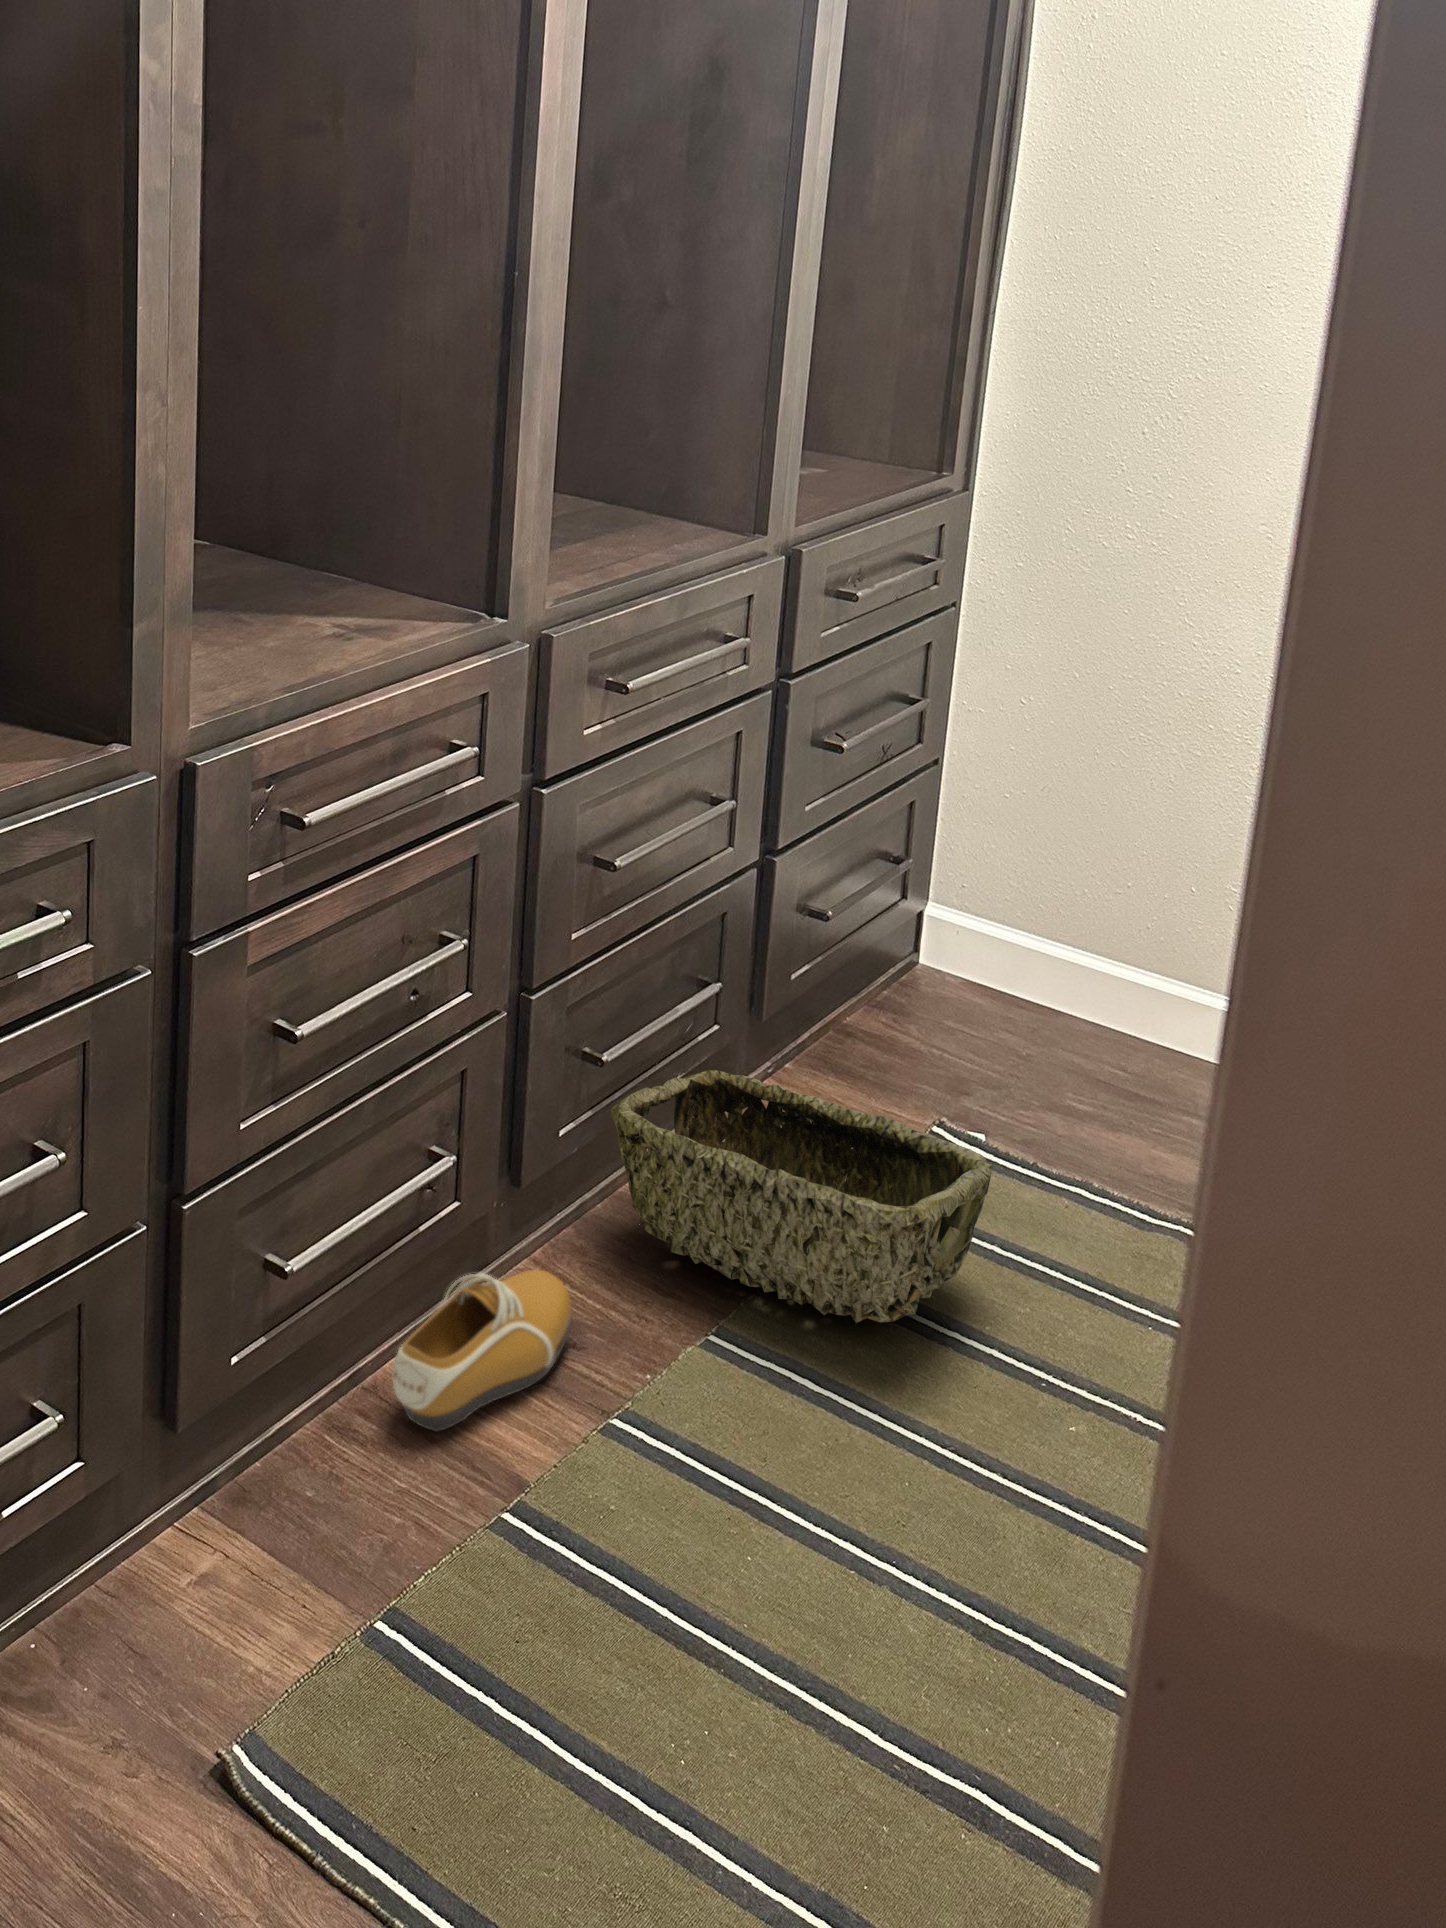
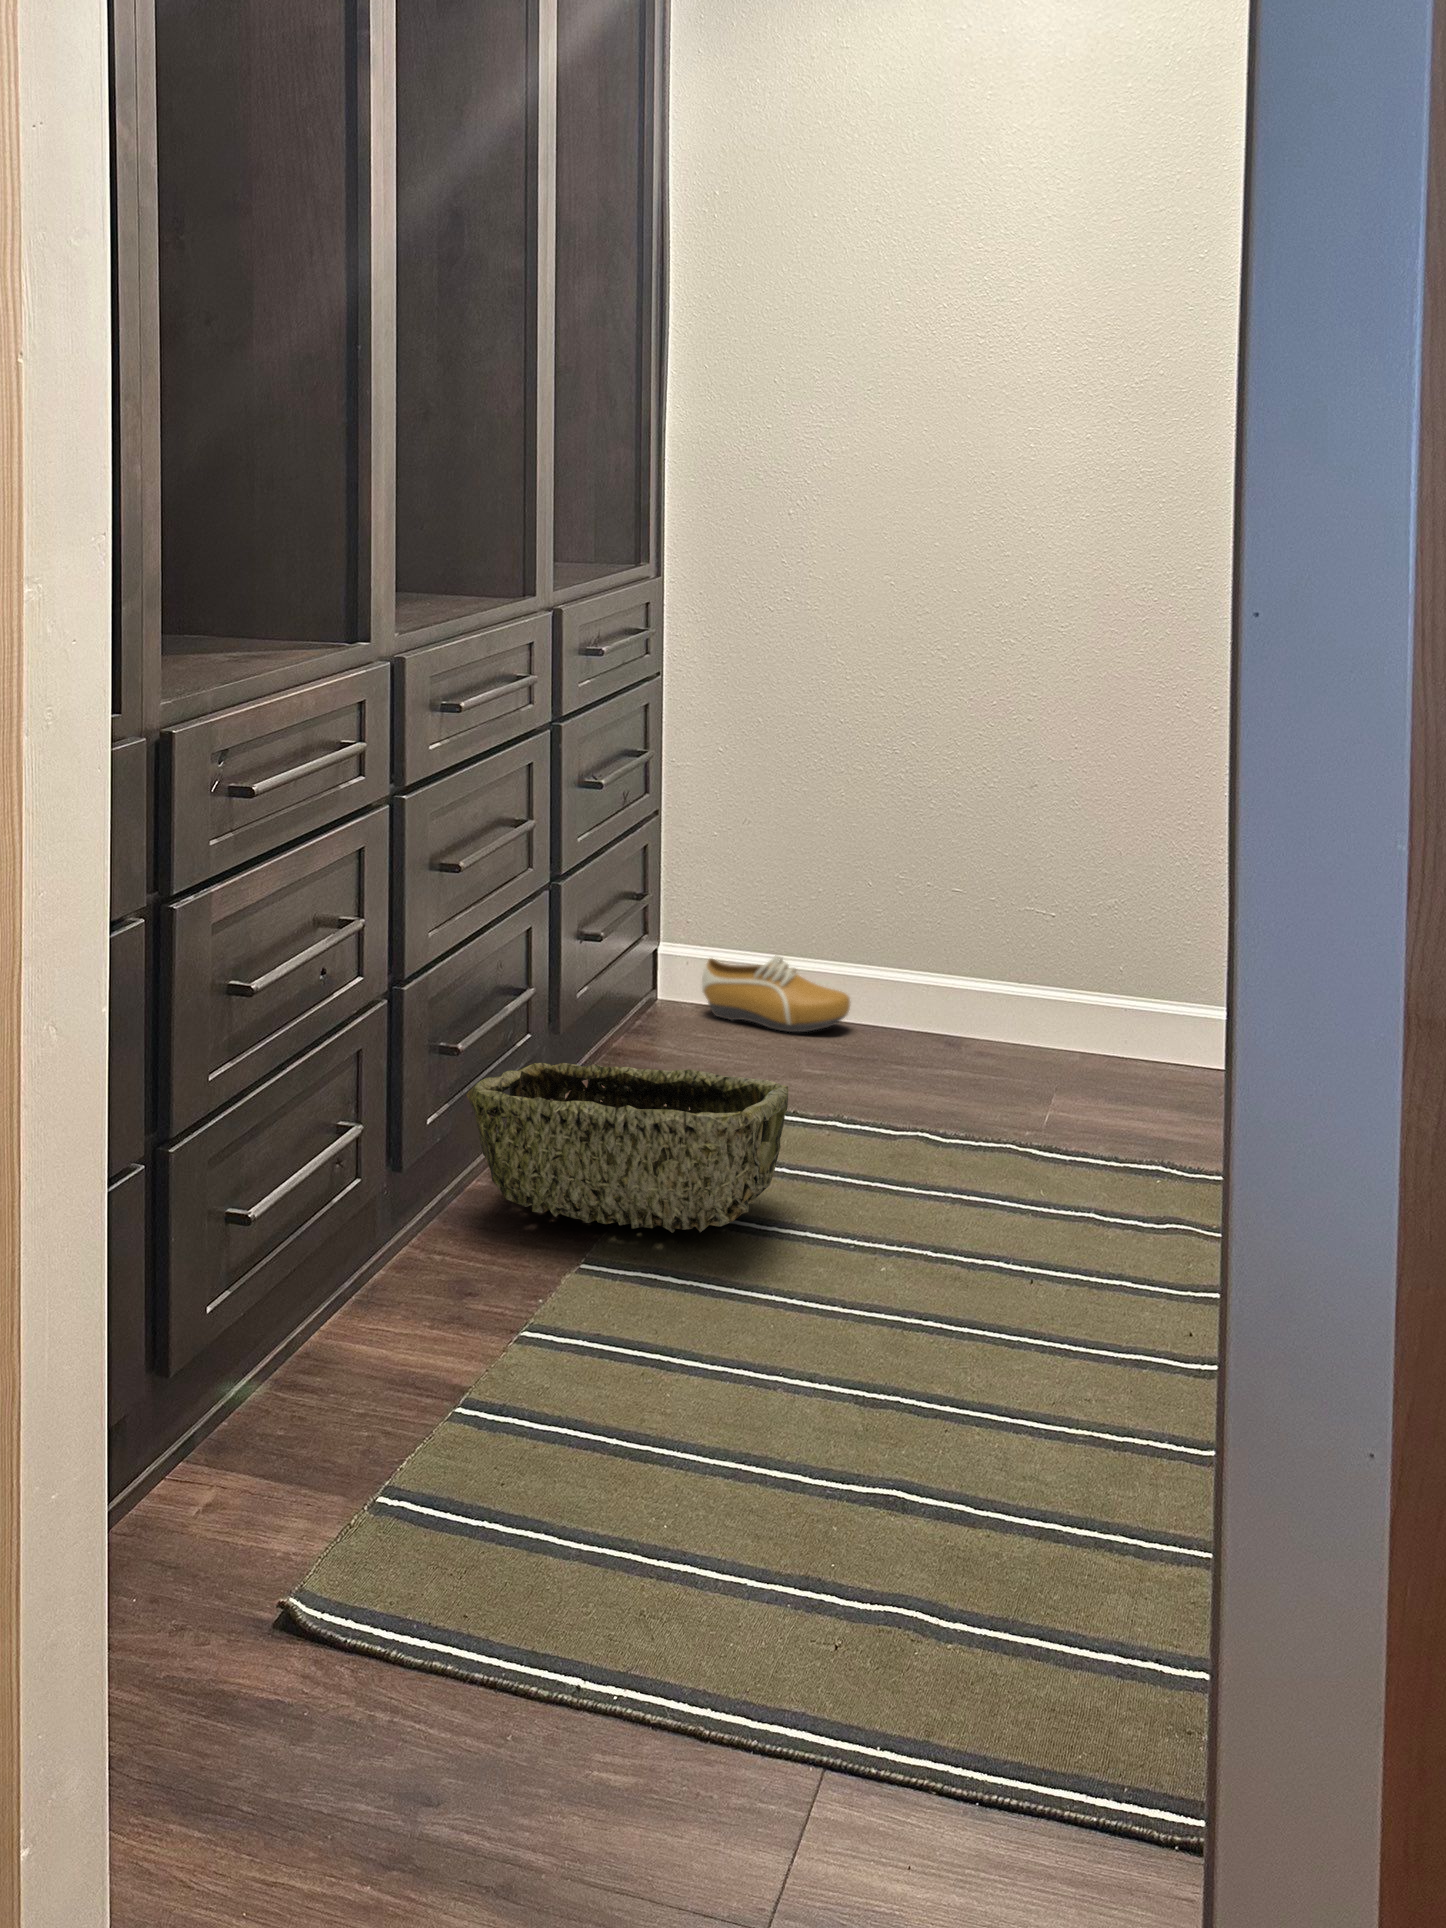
shoe: present [393,1270,572,1431] -> present [702,955,850,1032]

